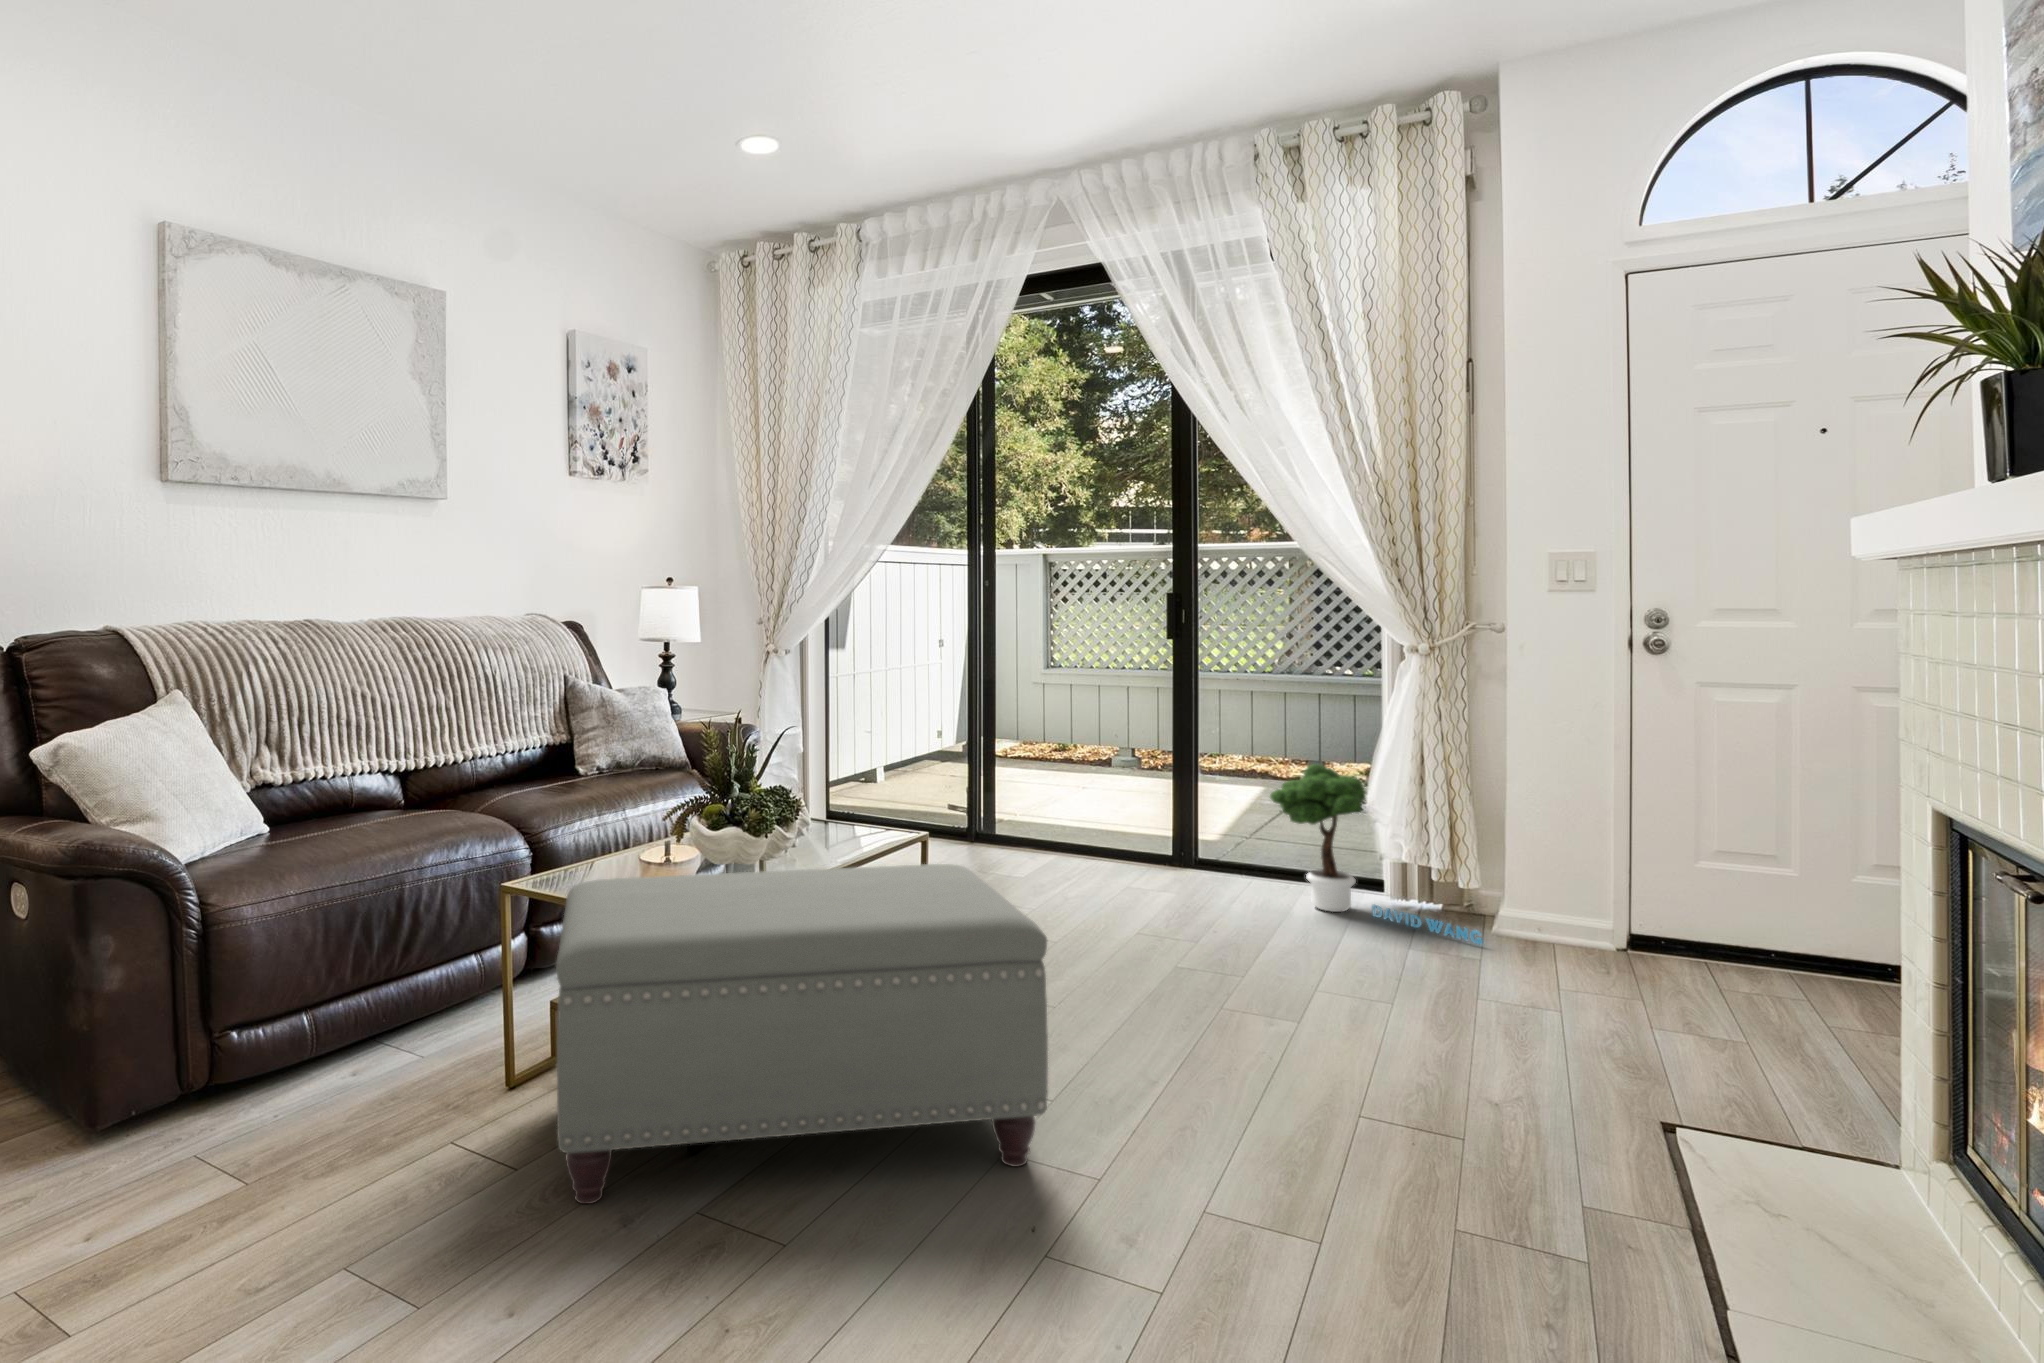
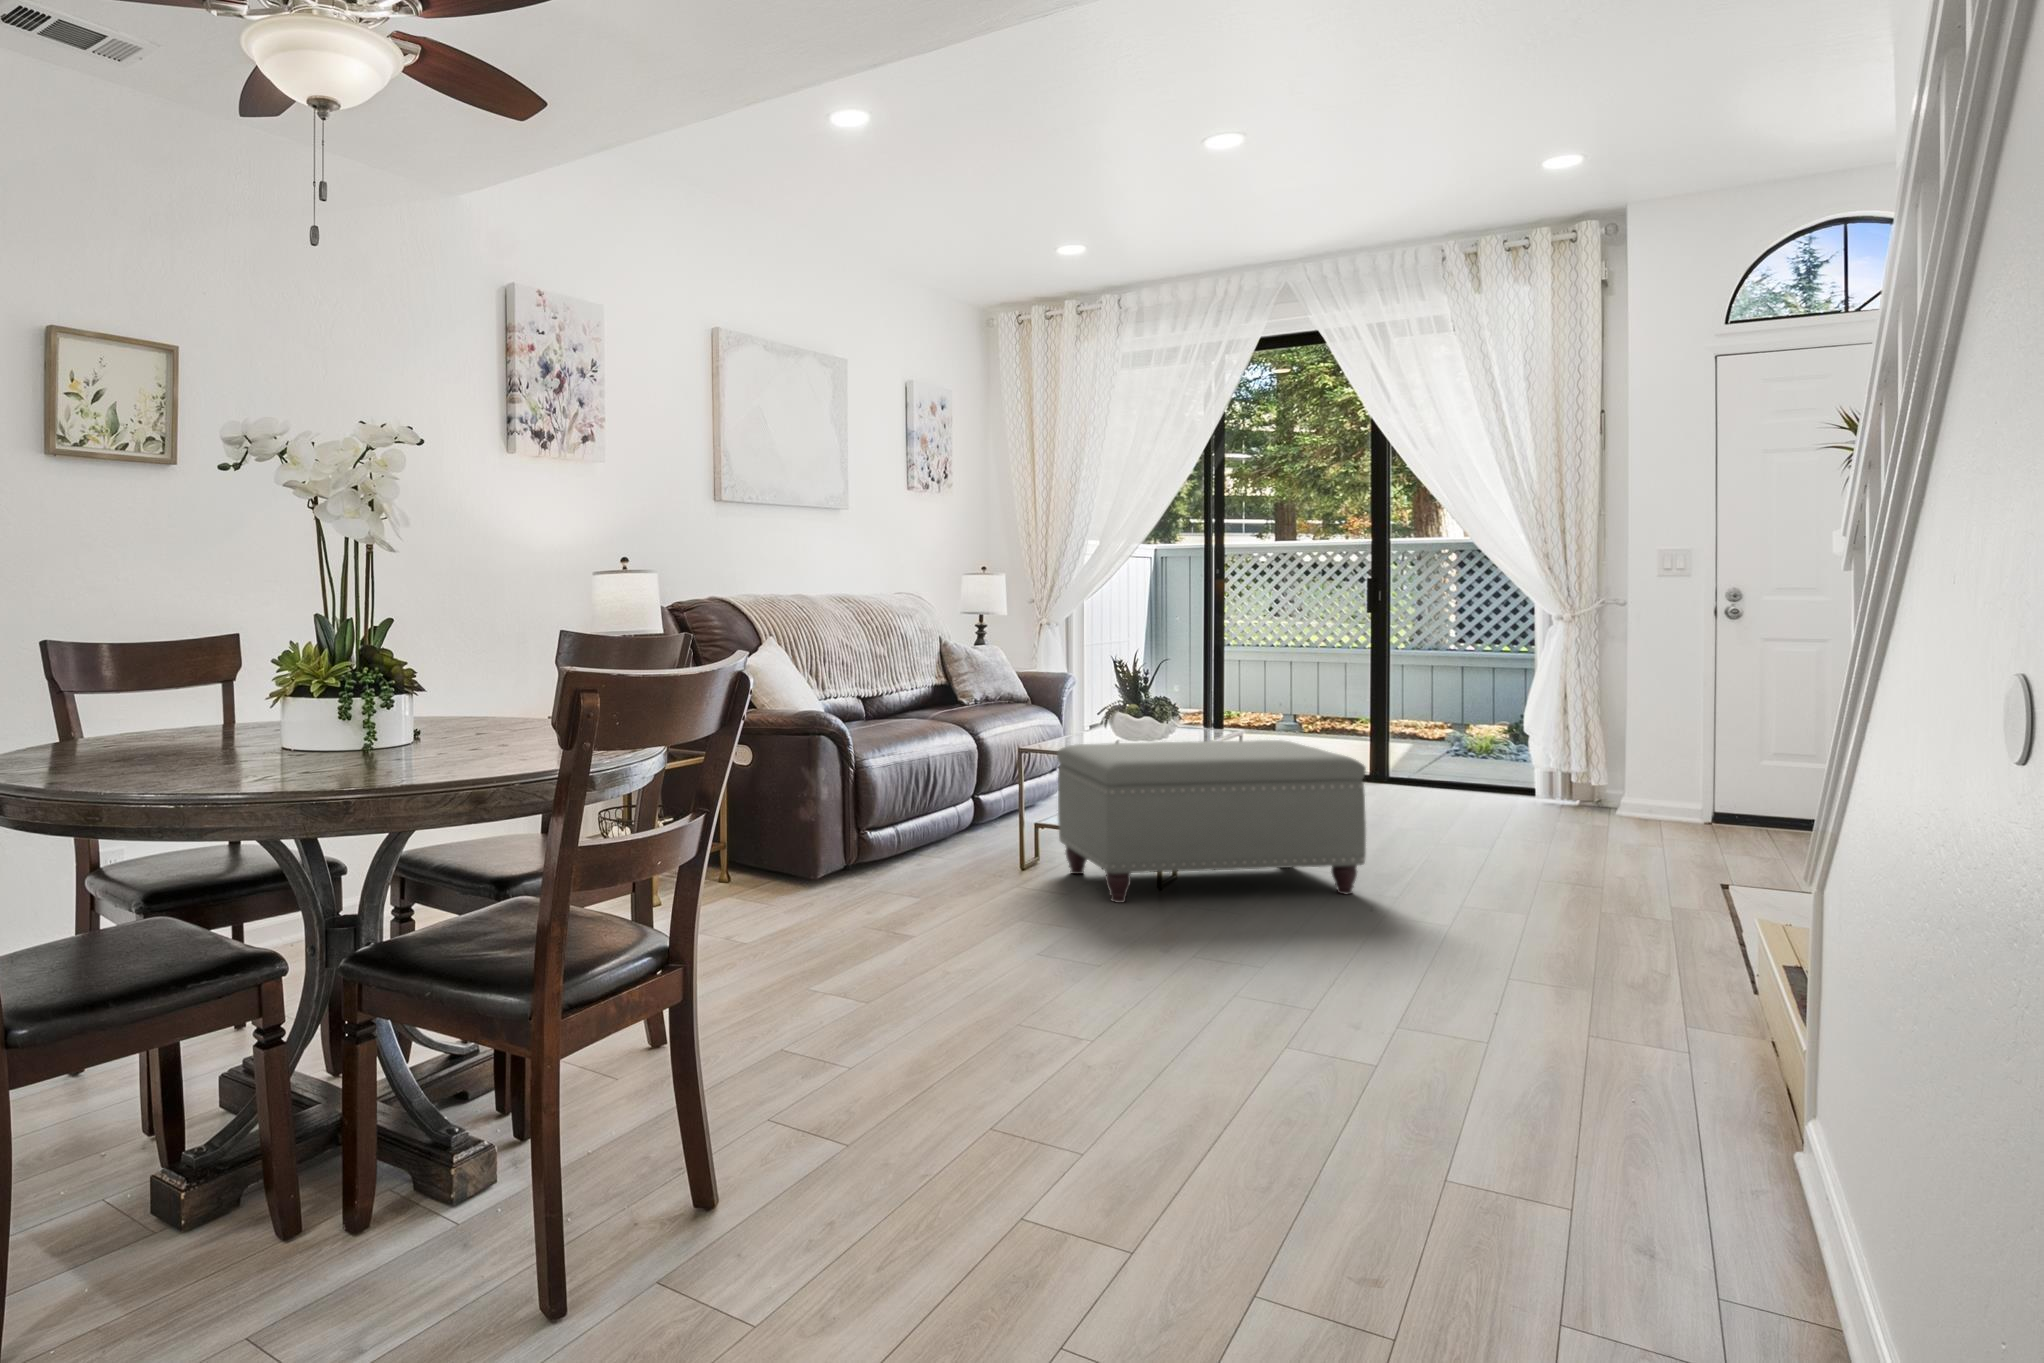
potted tree: present [1270,764,1482,945] -> none [1453,702,1610,821]

